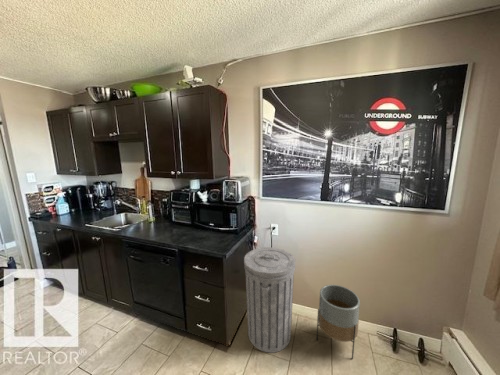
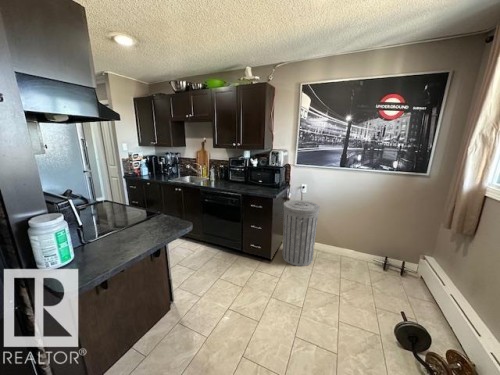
planter: present [317,285,360,359] -> none [331,227,363,272]

